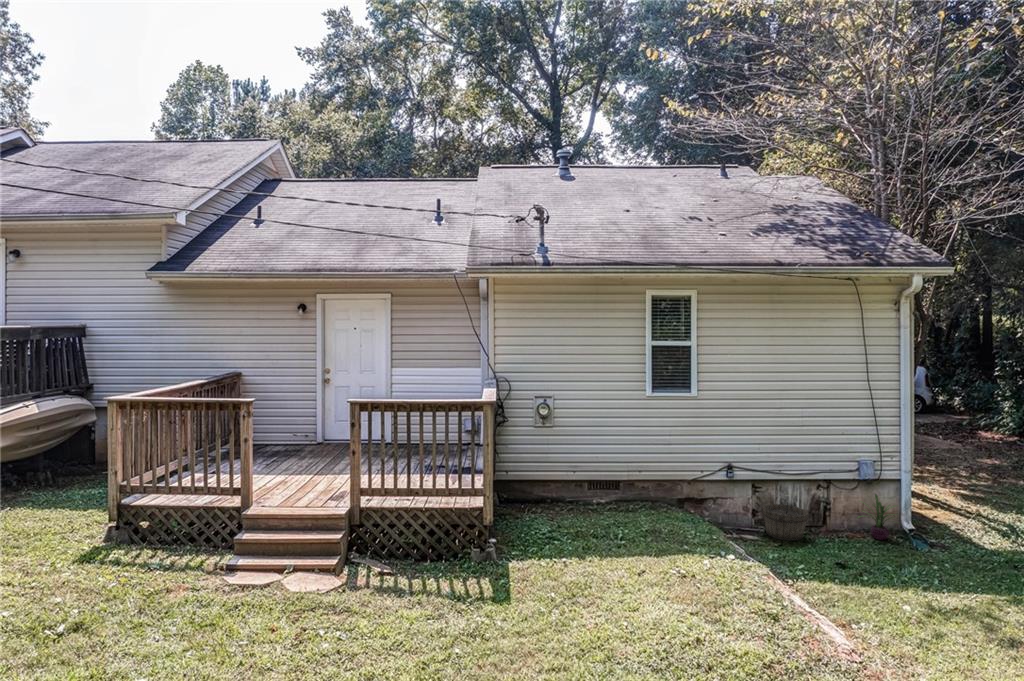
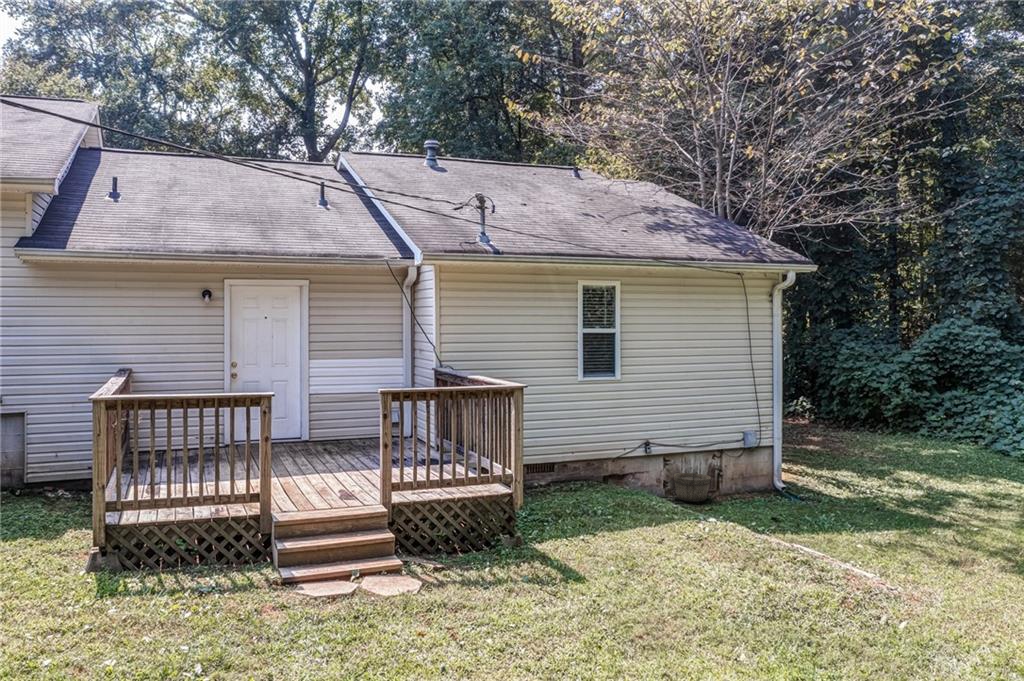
decorative plant: present [858,494,894,540] -> none [744,458,781,496]

